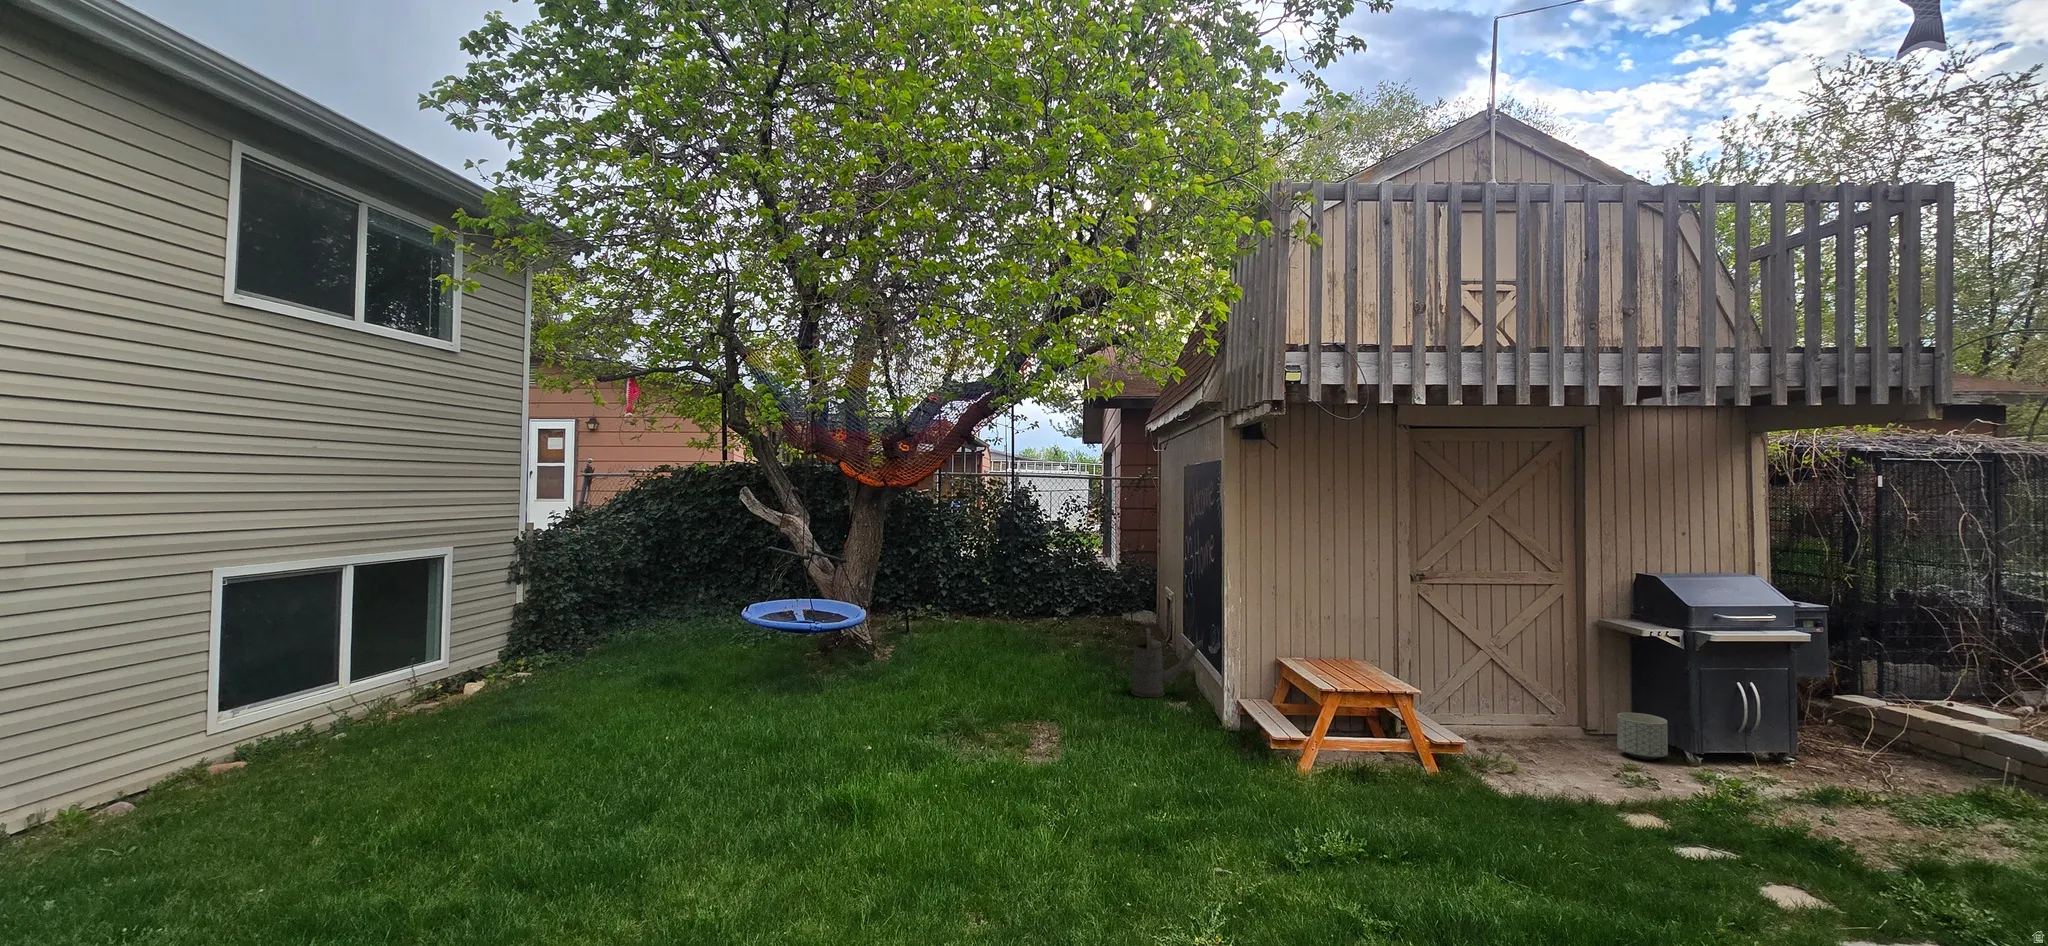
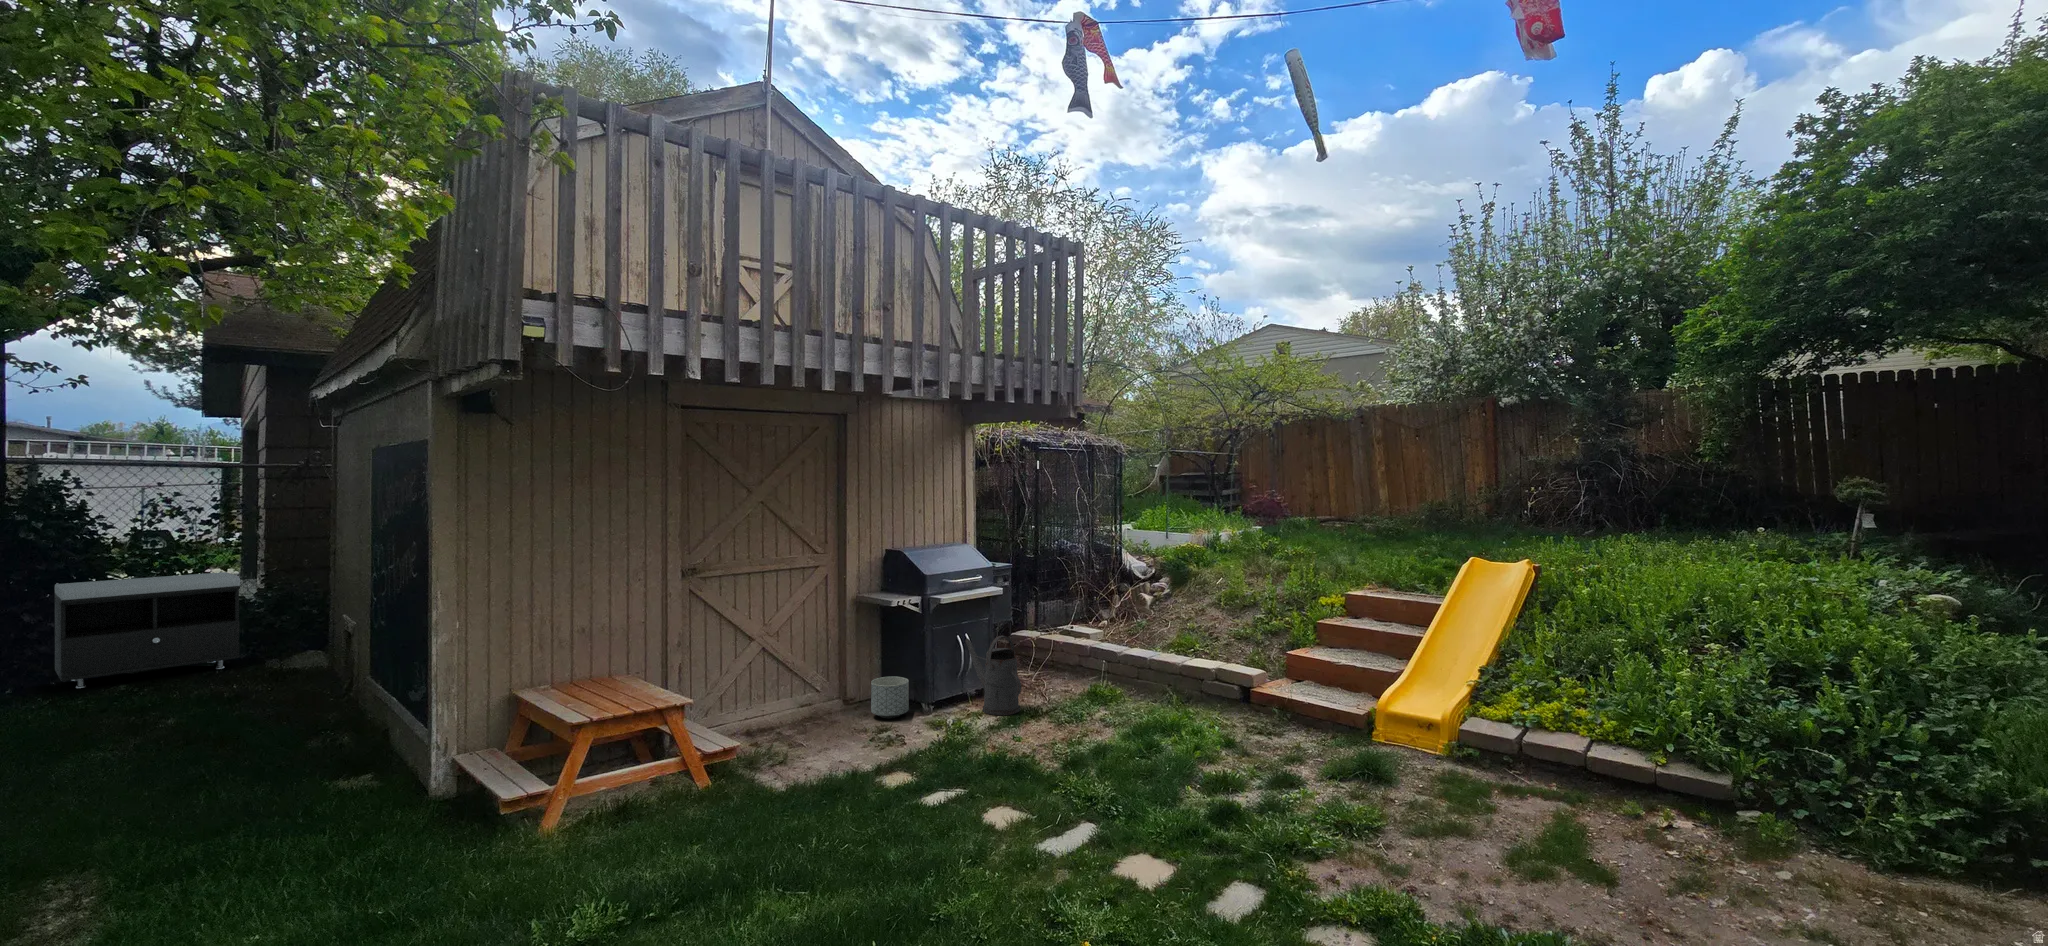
storage bench: none [1013,556,1099,622] -> present [55,572,240,688]
watering can: present [1121,628,1202,697] -> present [965,635,1022,715]

